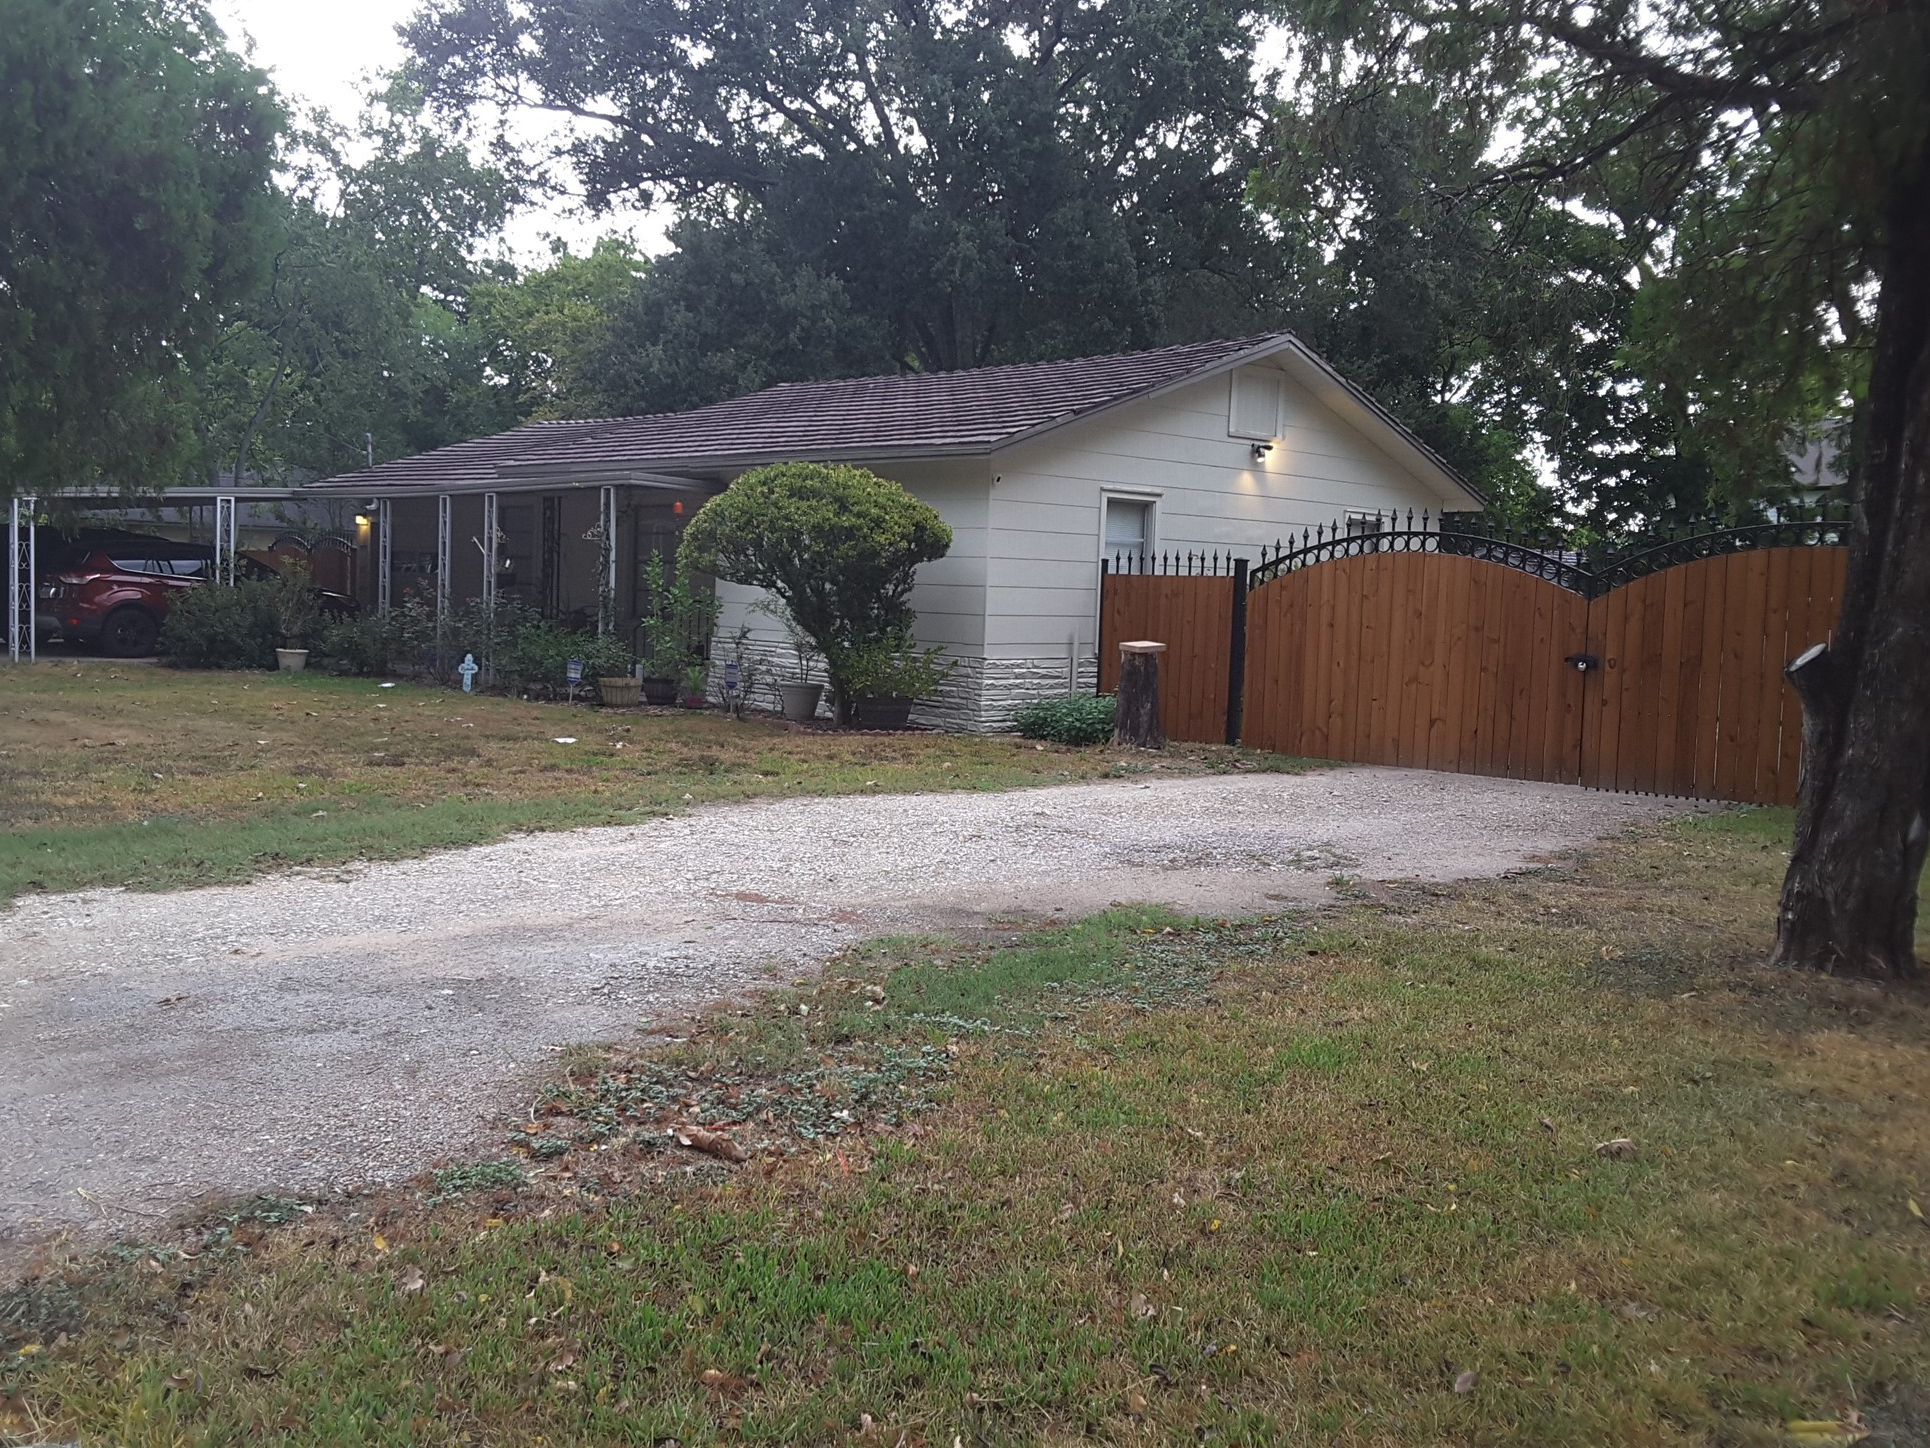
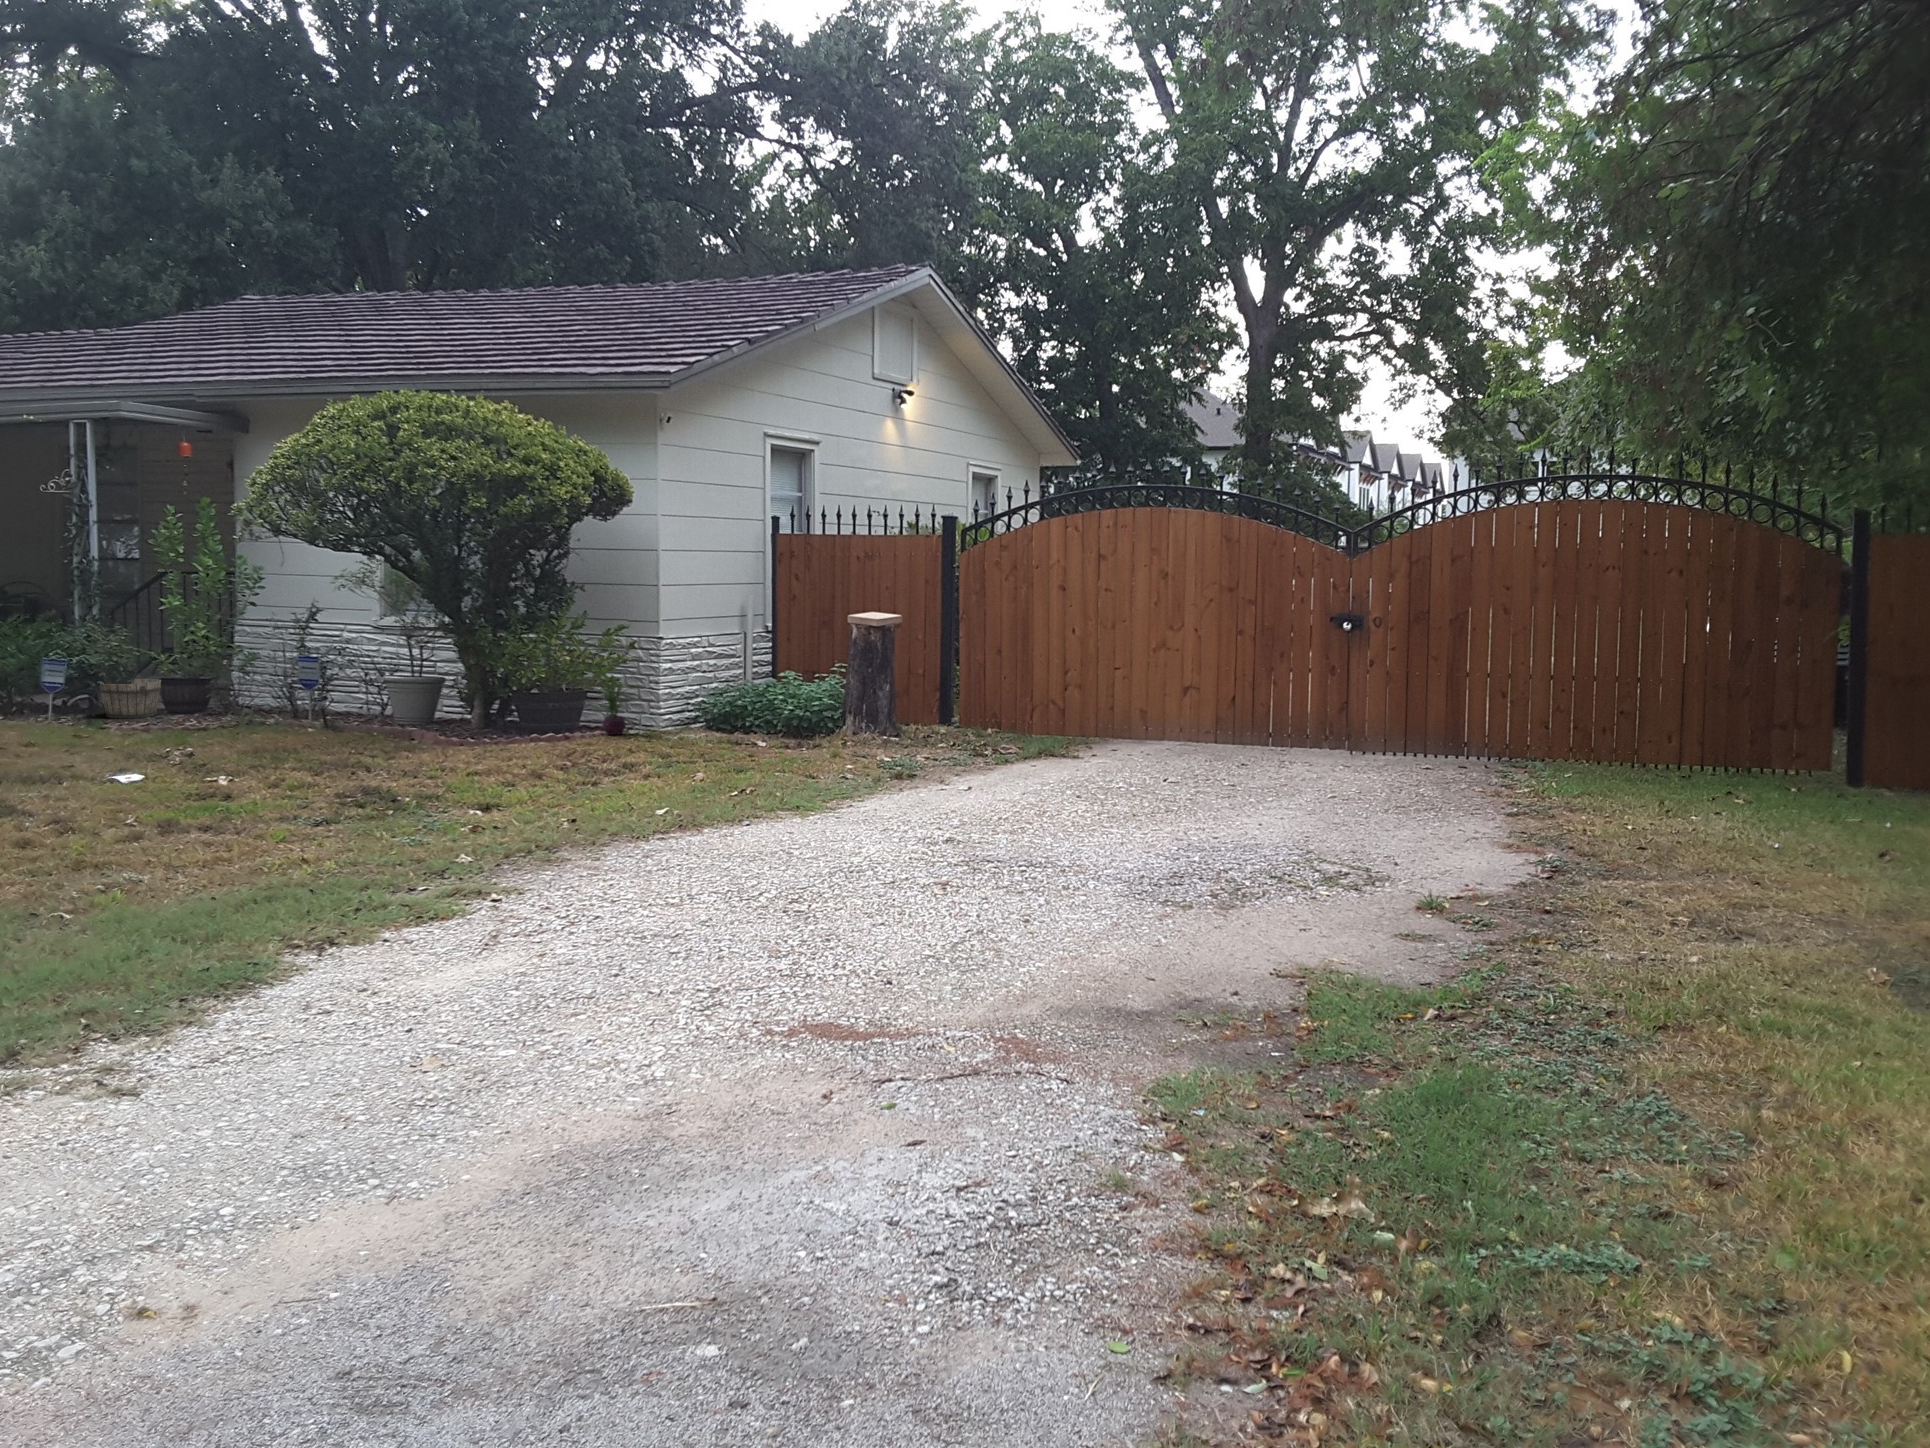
decorative plant: present [686,667,704,708] -> present [593,672,629,735]

